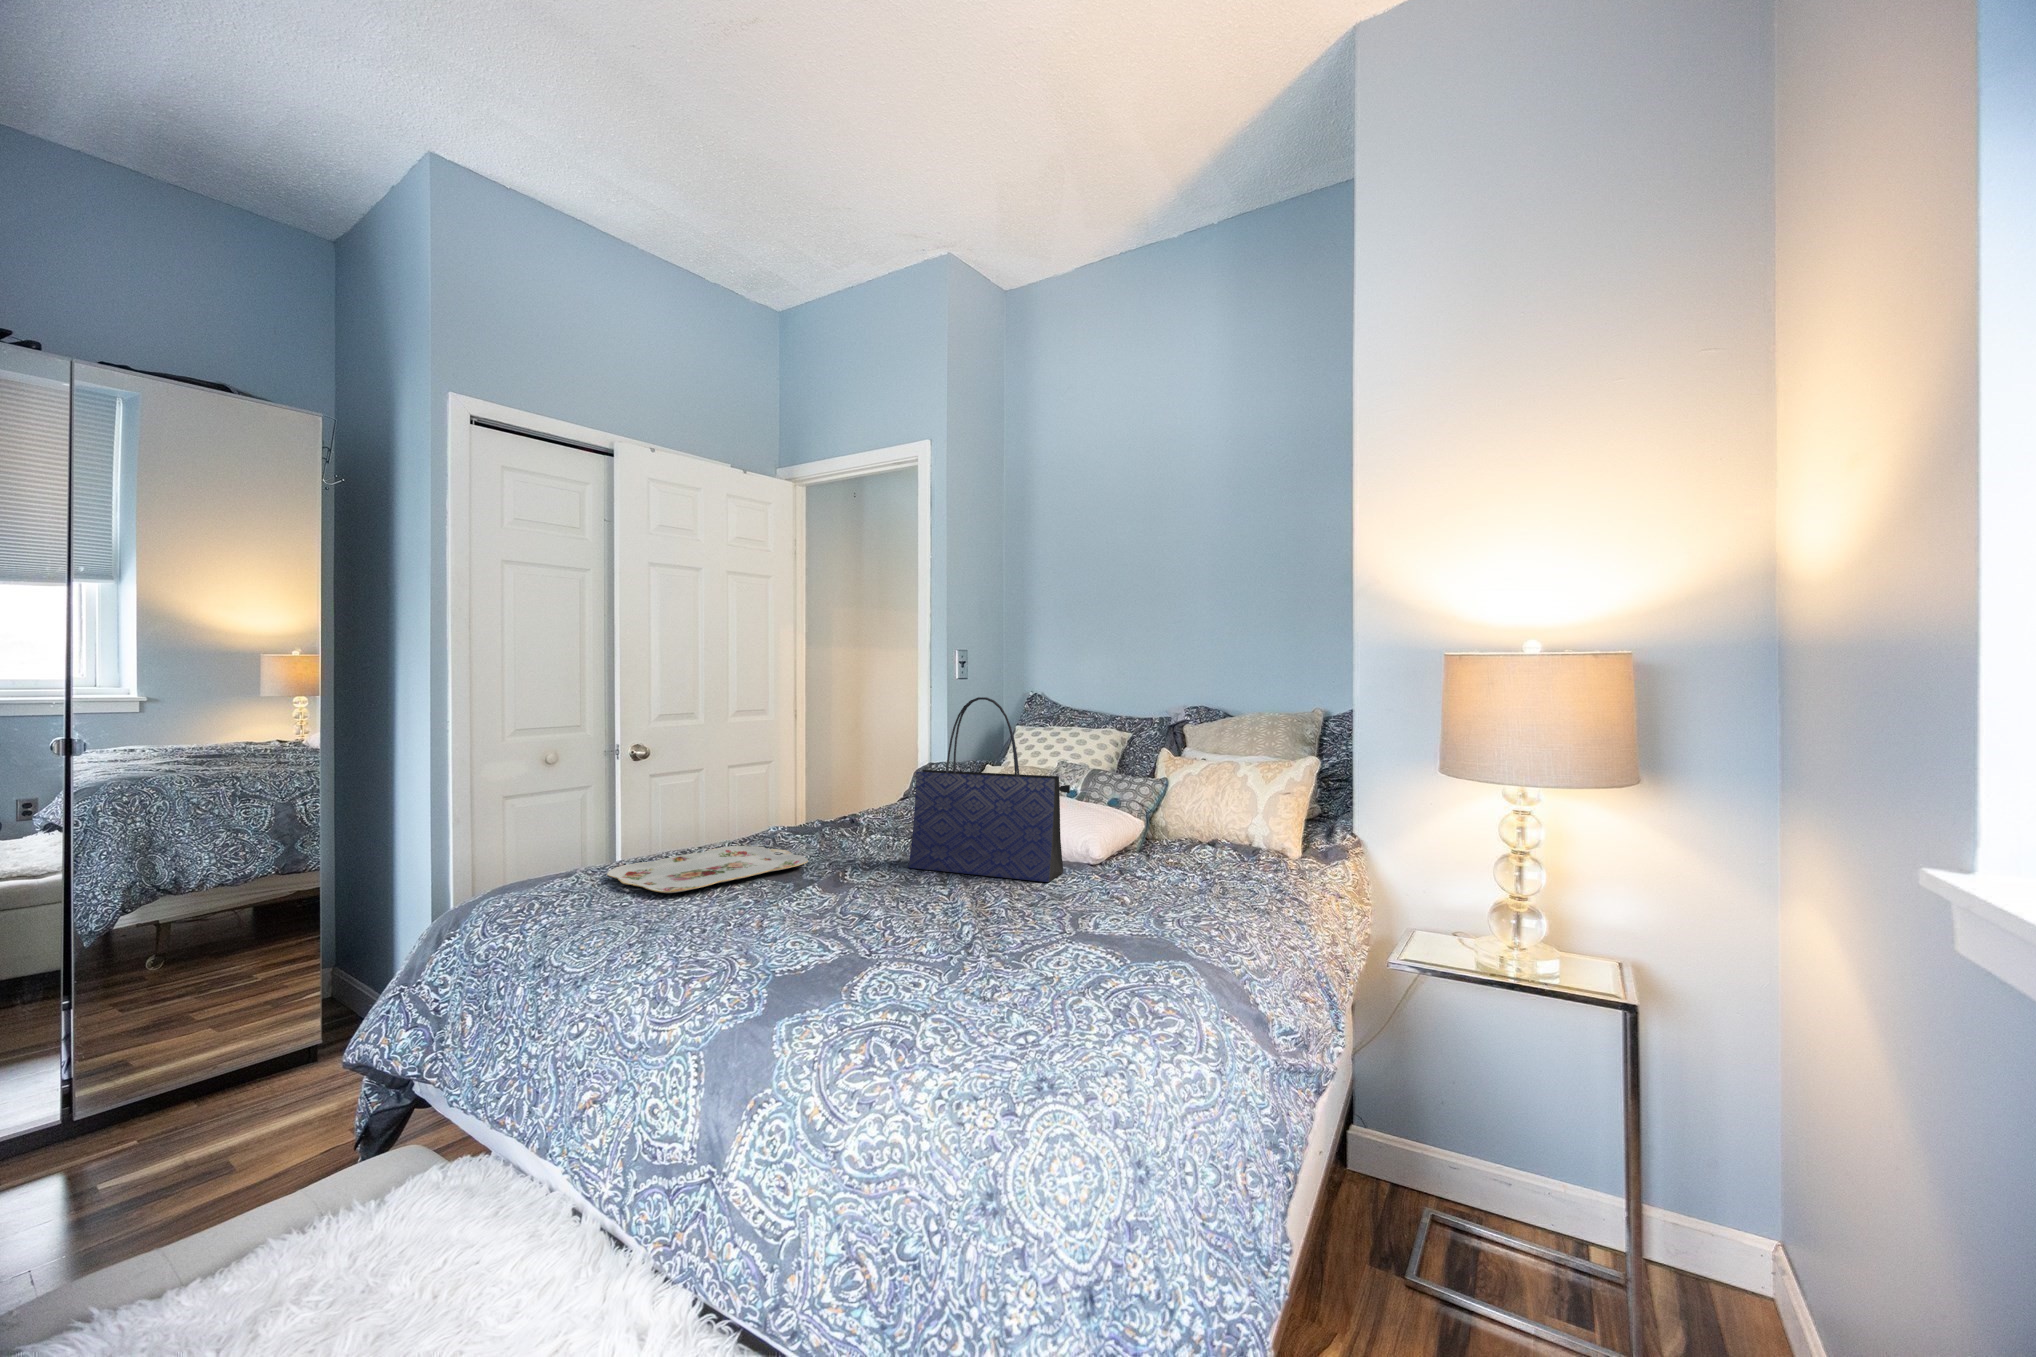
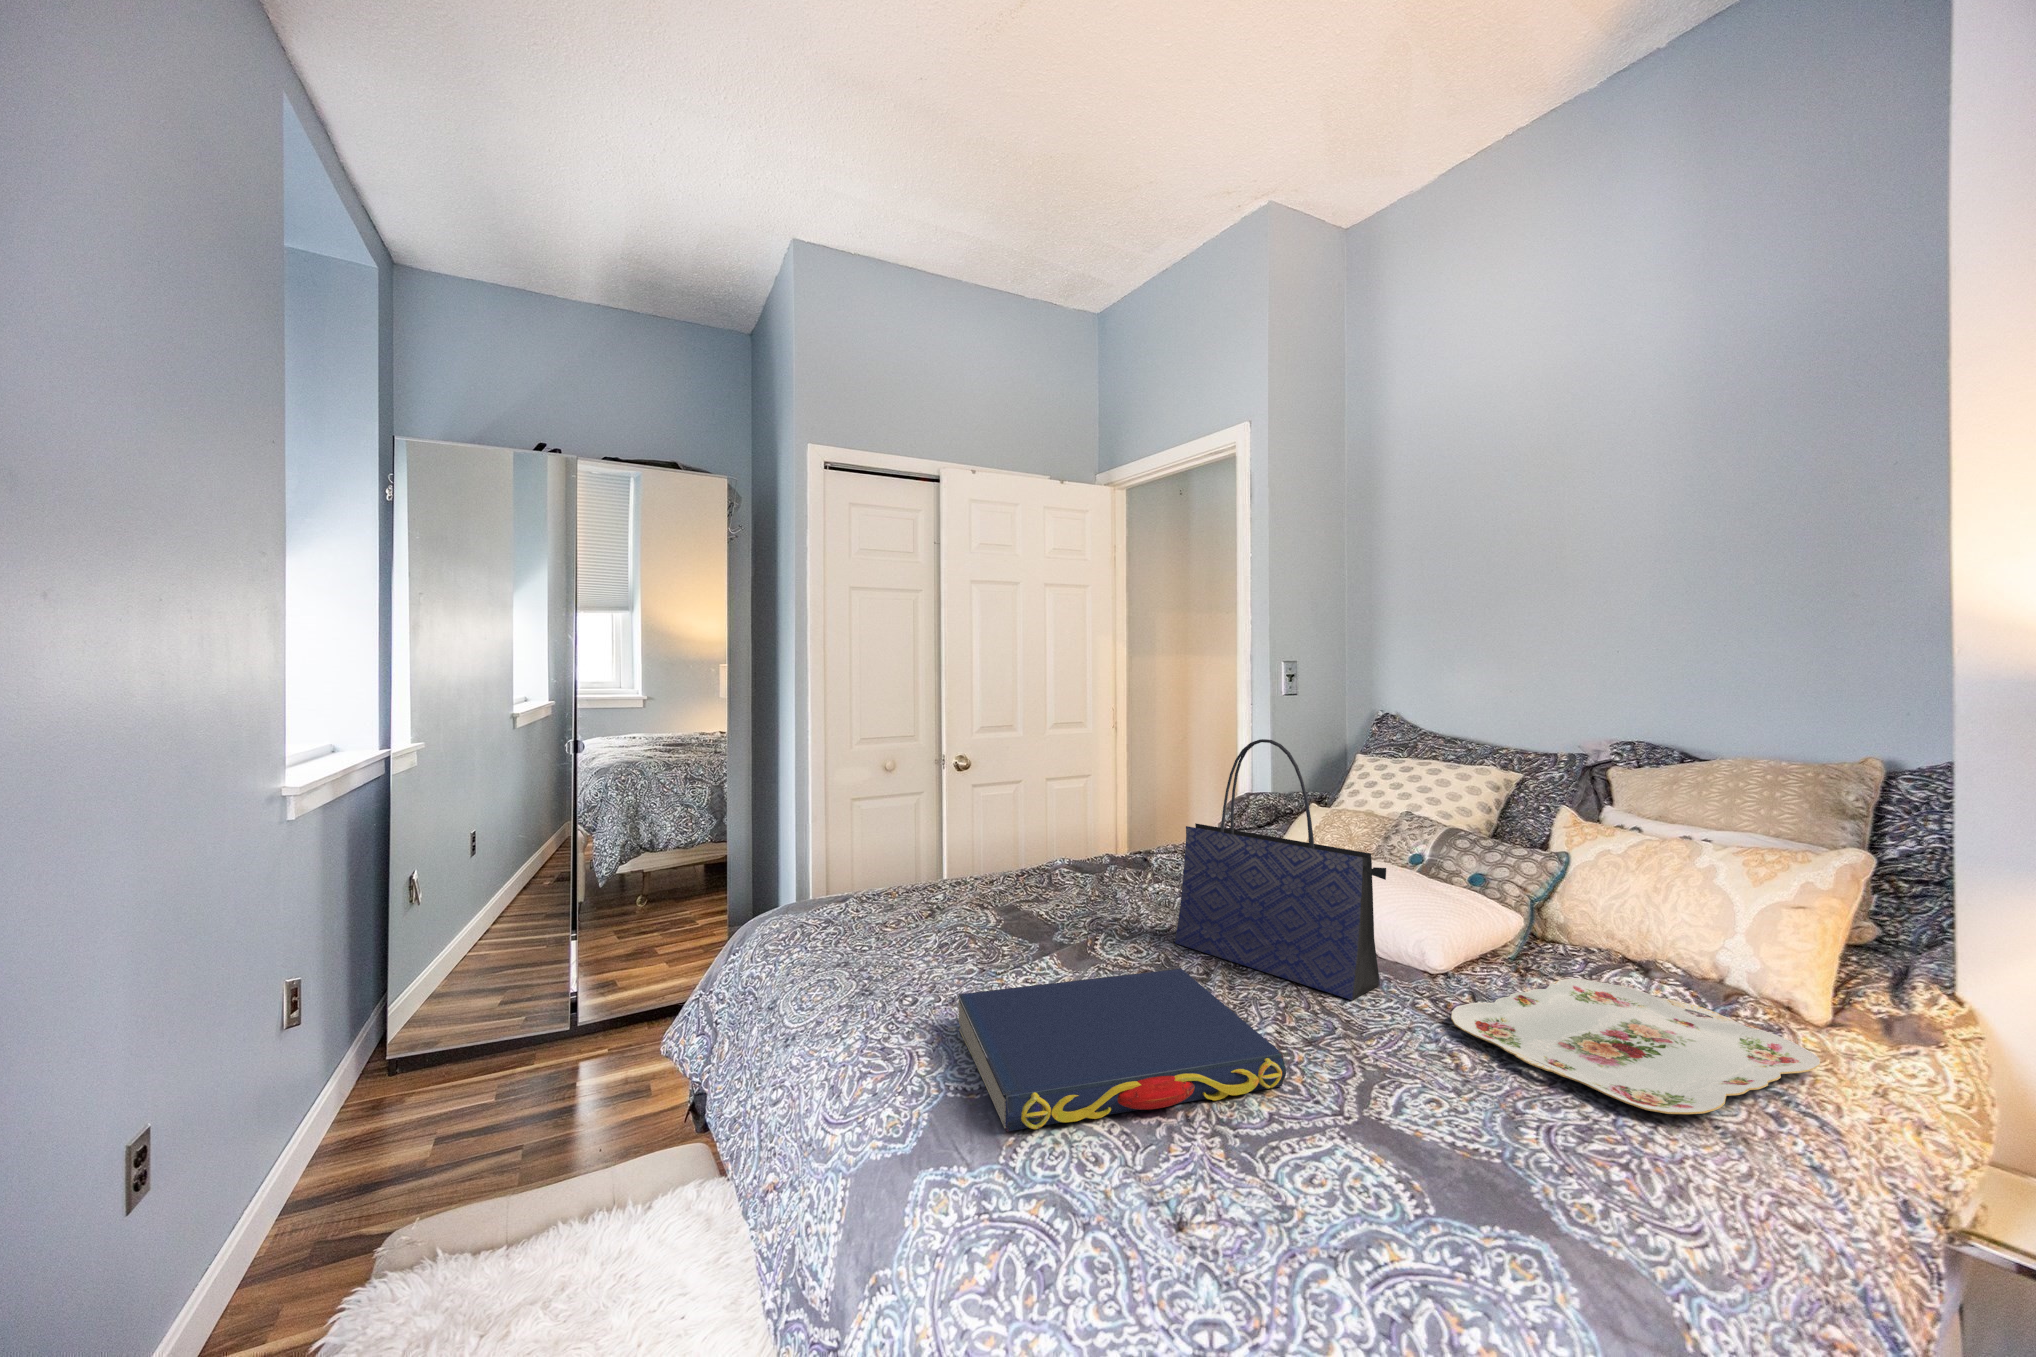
serving tray: present [607,846,808,893] -> present [1451,979,1820,1114]
book: none [759,873,1025,982] -> present [958,968,1286,1132]

